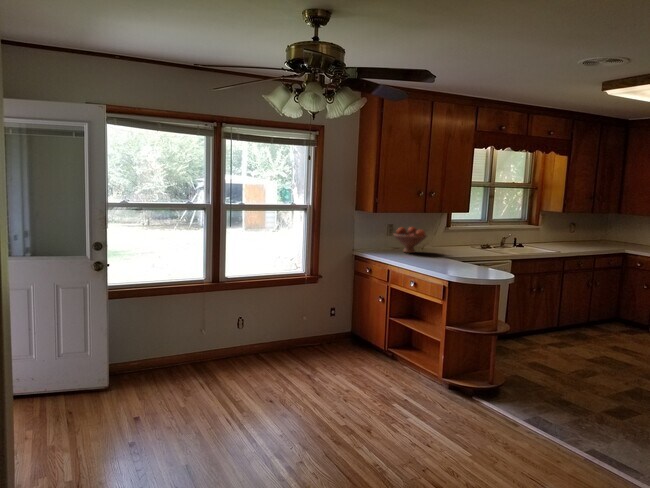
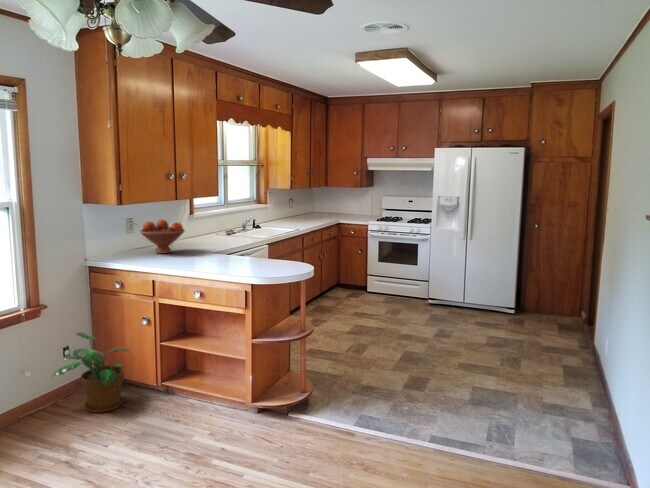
potted plant: none [318,301,366,359] -> present [53,332,129,413]

